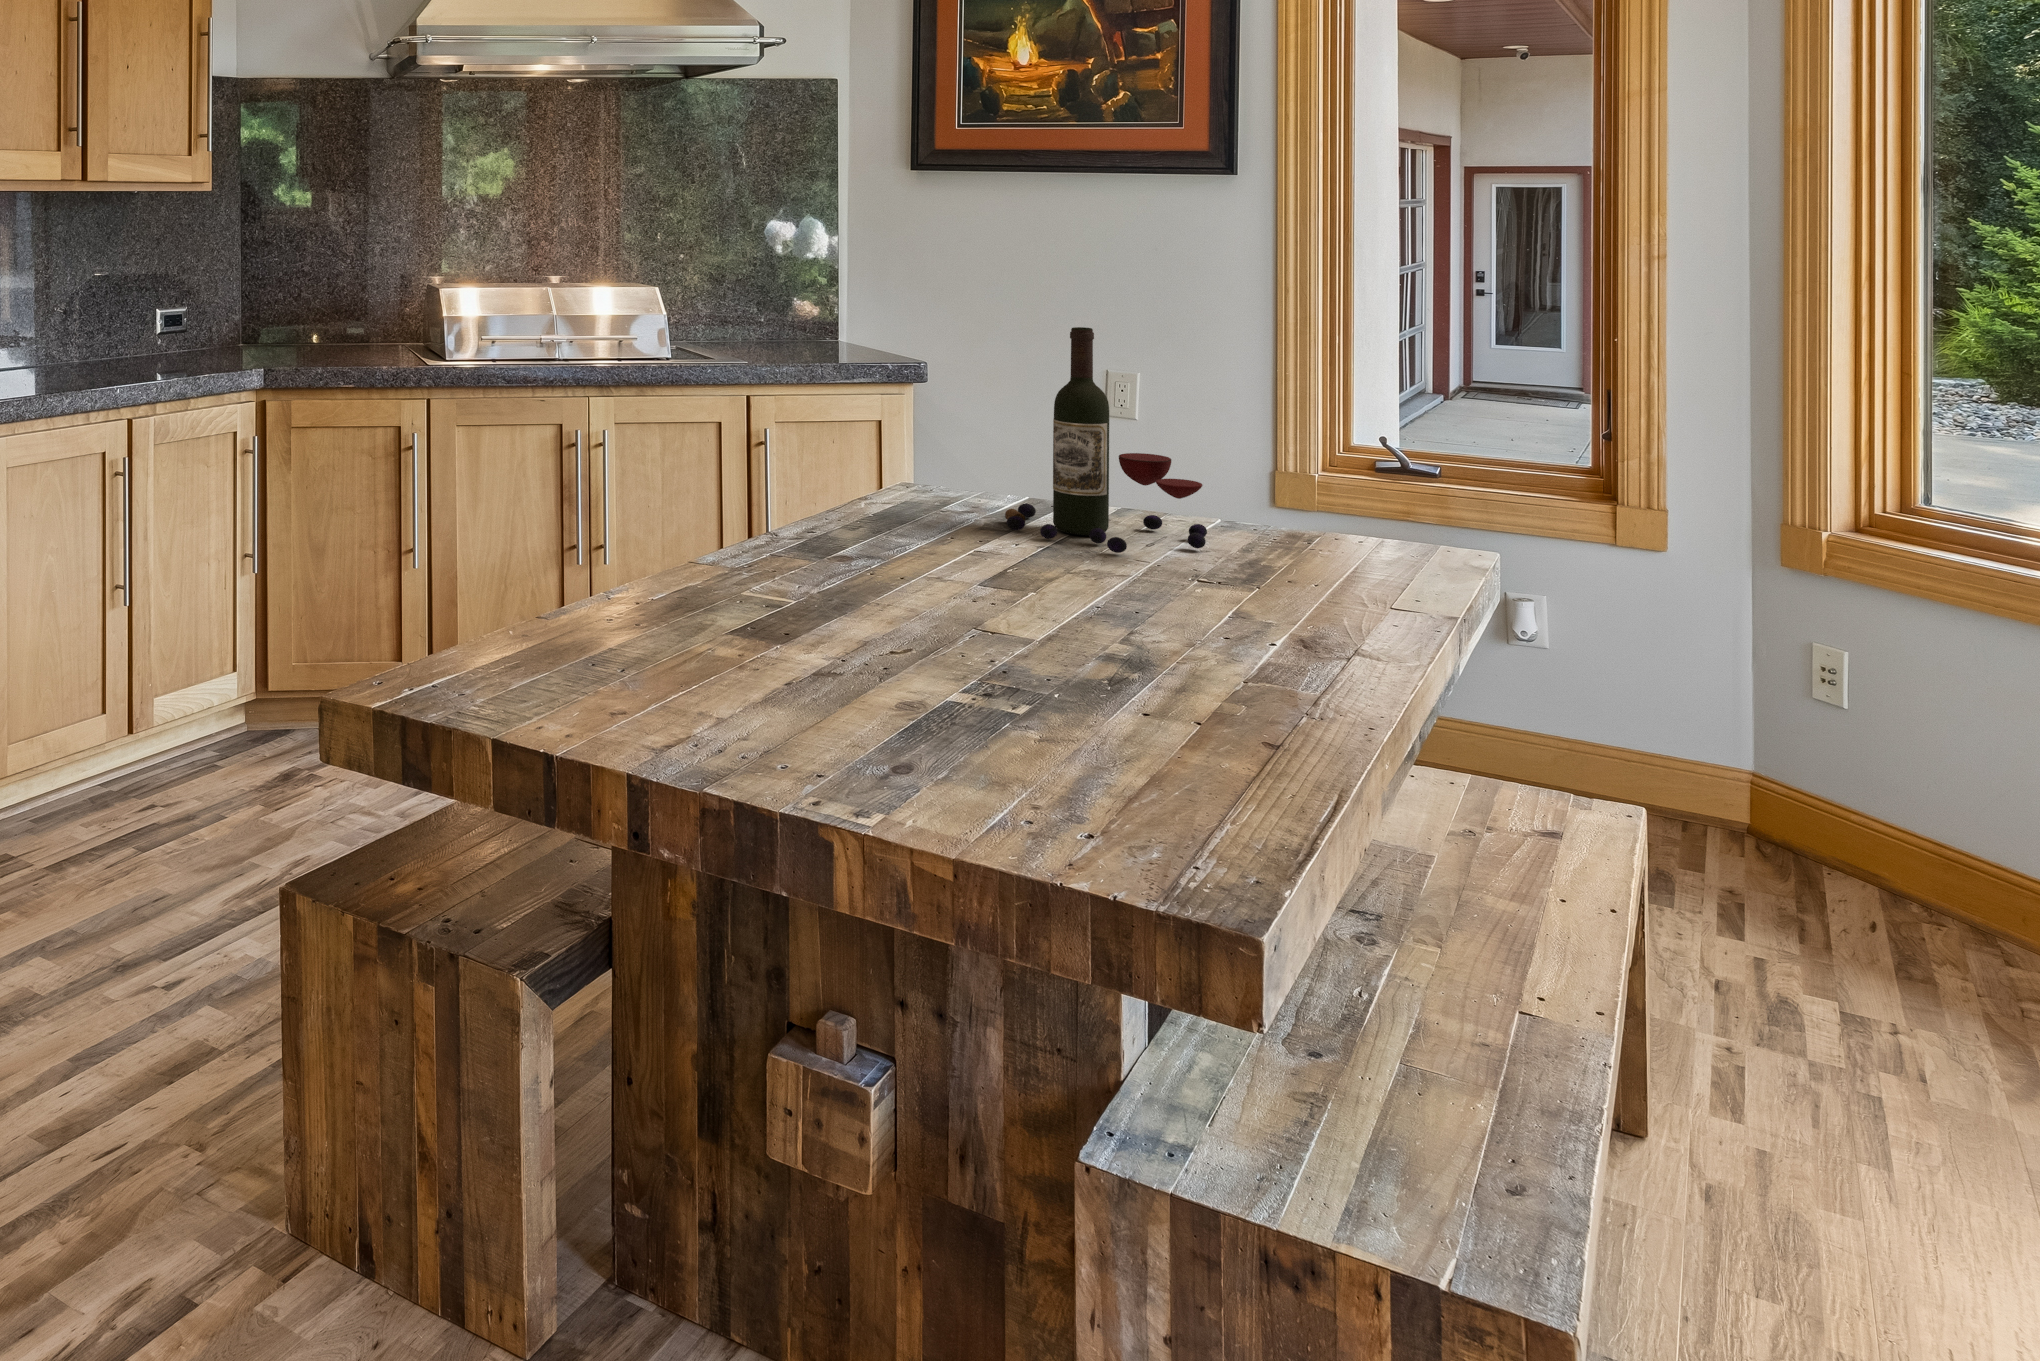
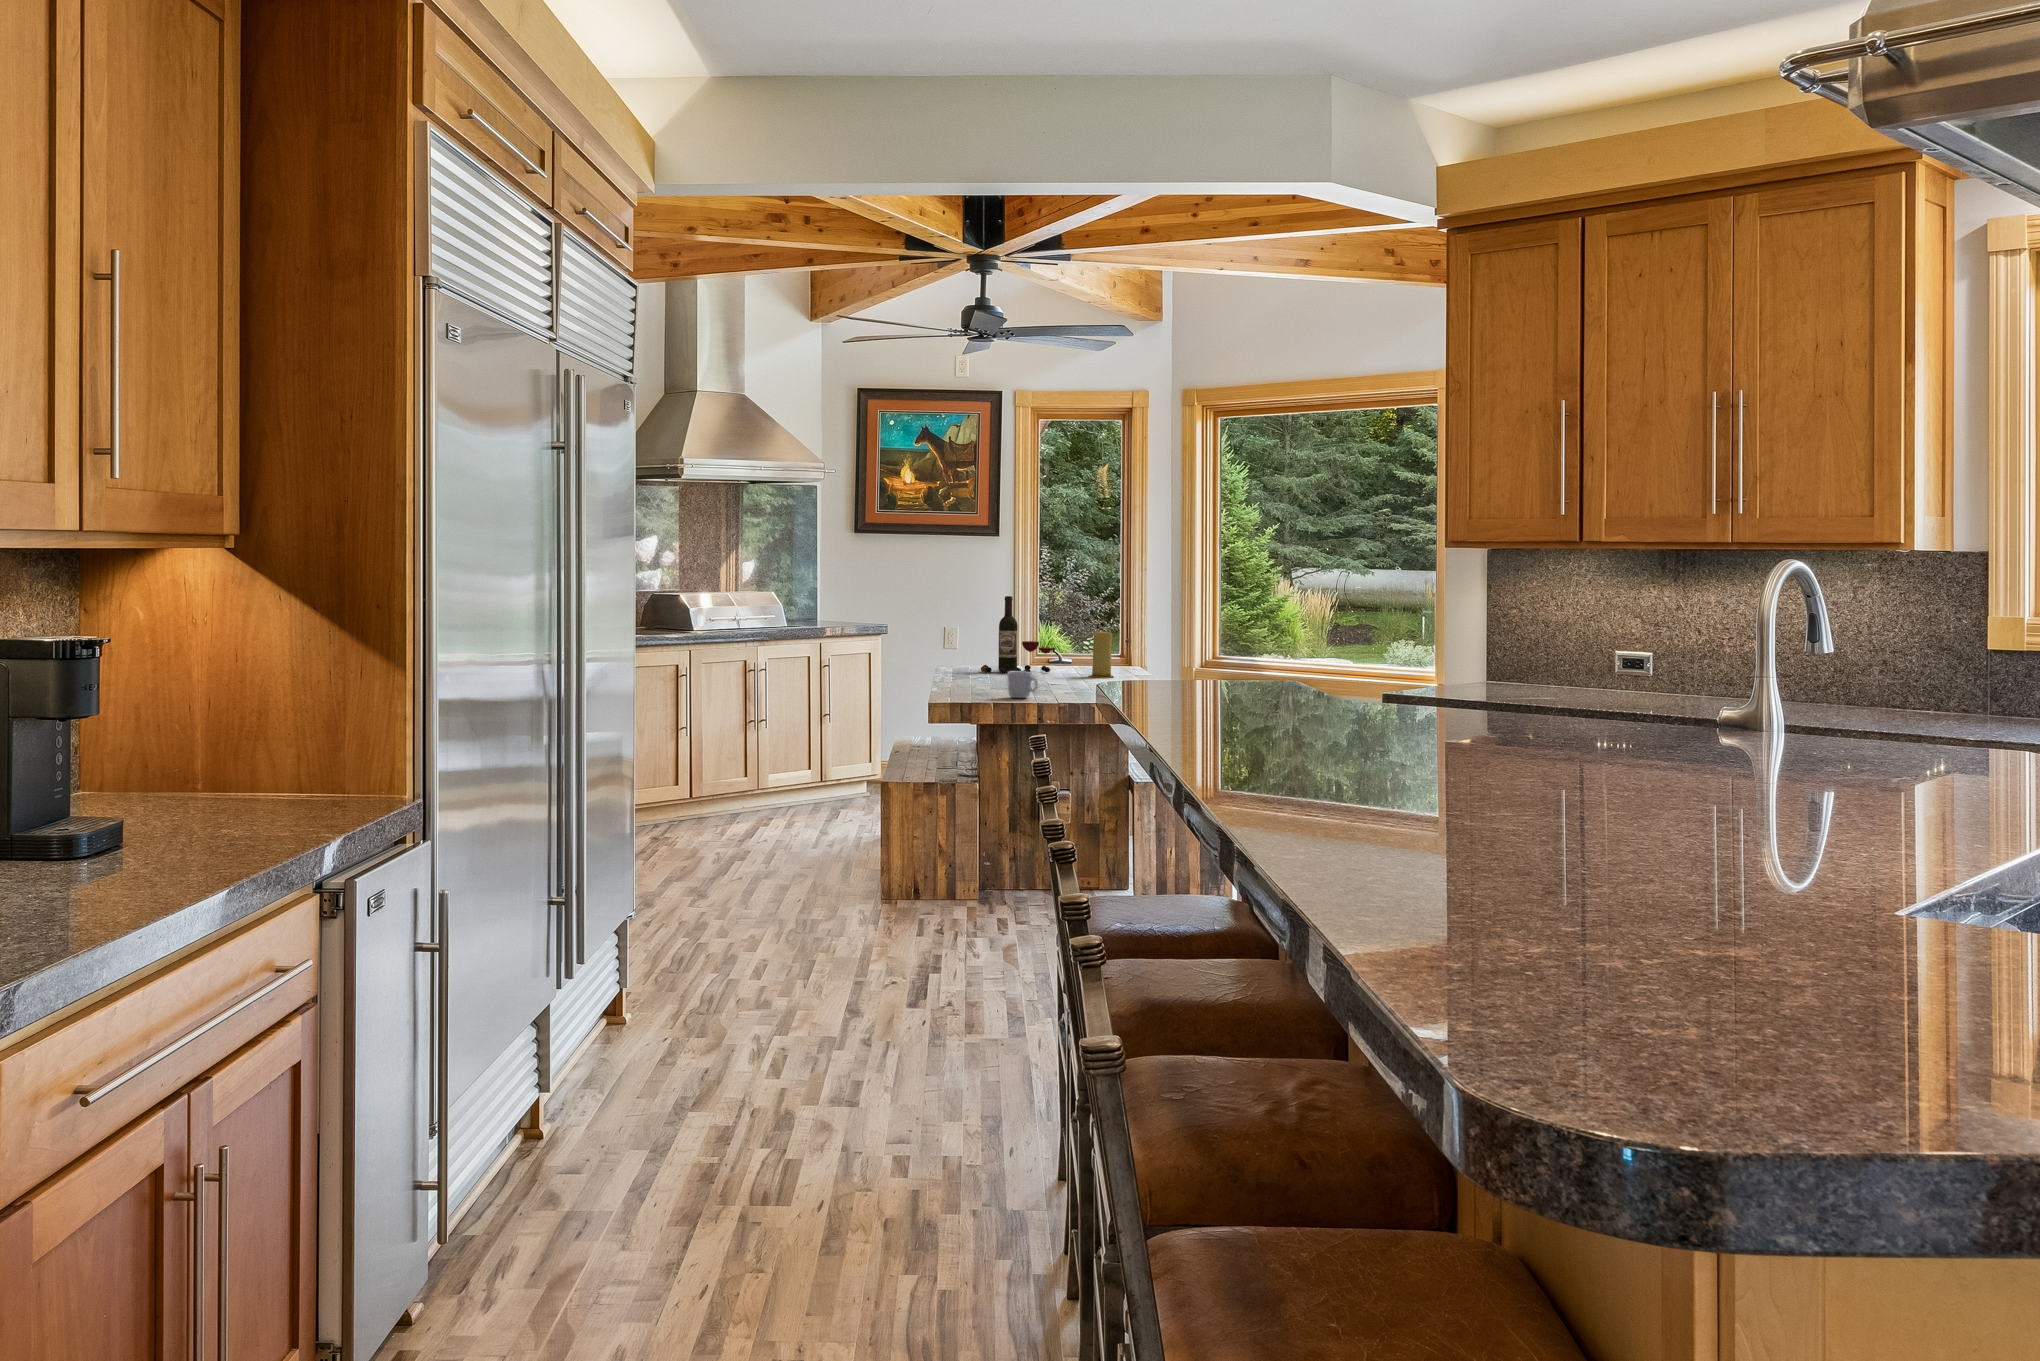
candle: none [1316,450,1409,598] -> present [1089,632,1114,678]
mug: none [802,613,898,719] -> present [1007,671,1038,698]

